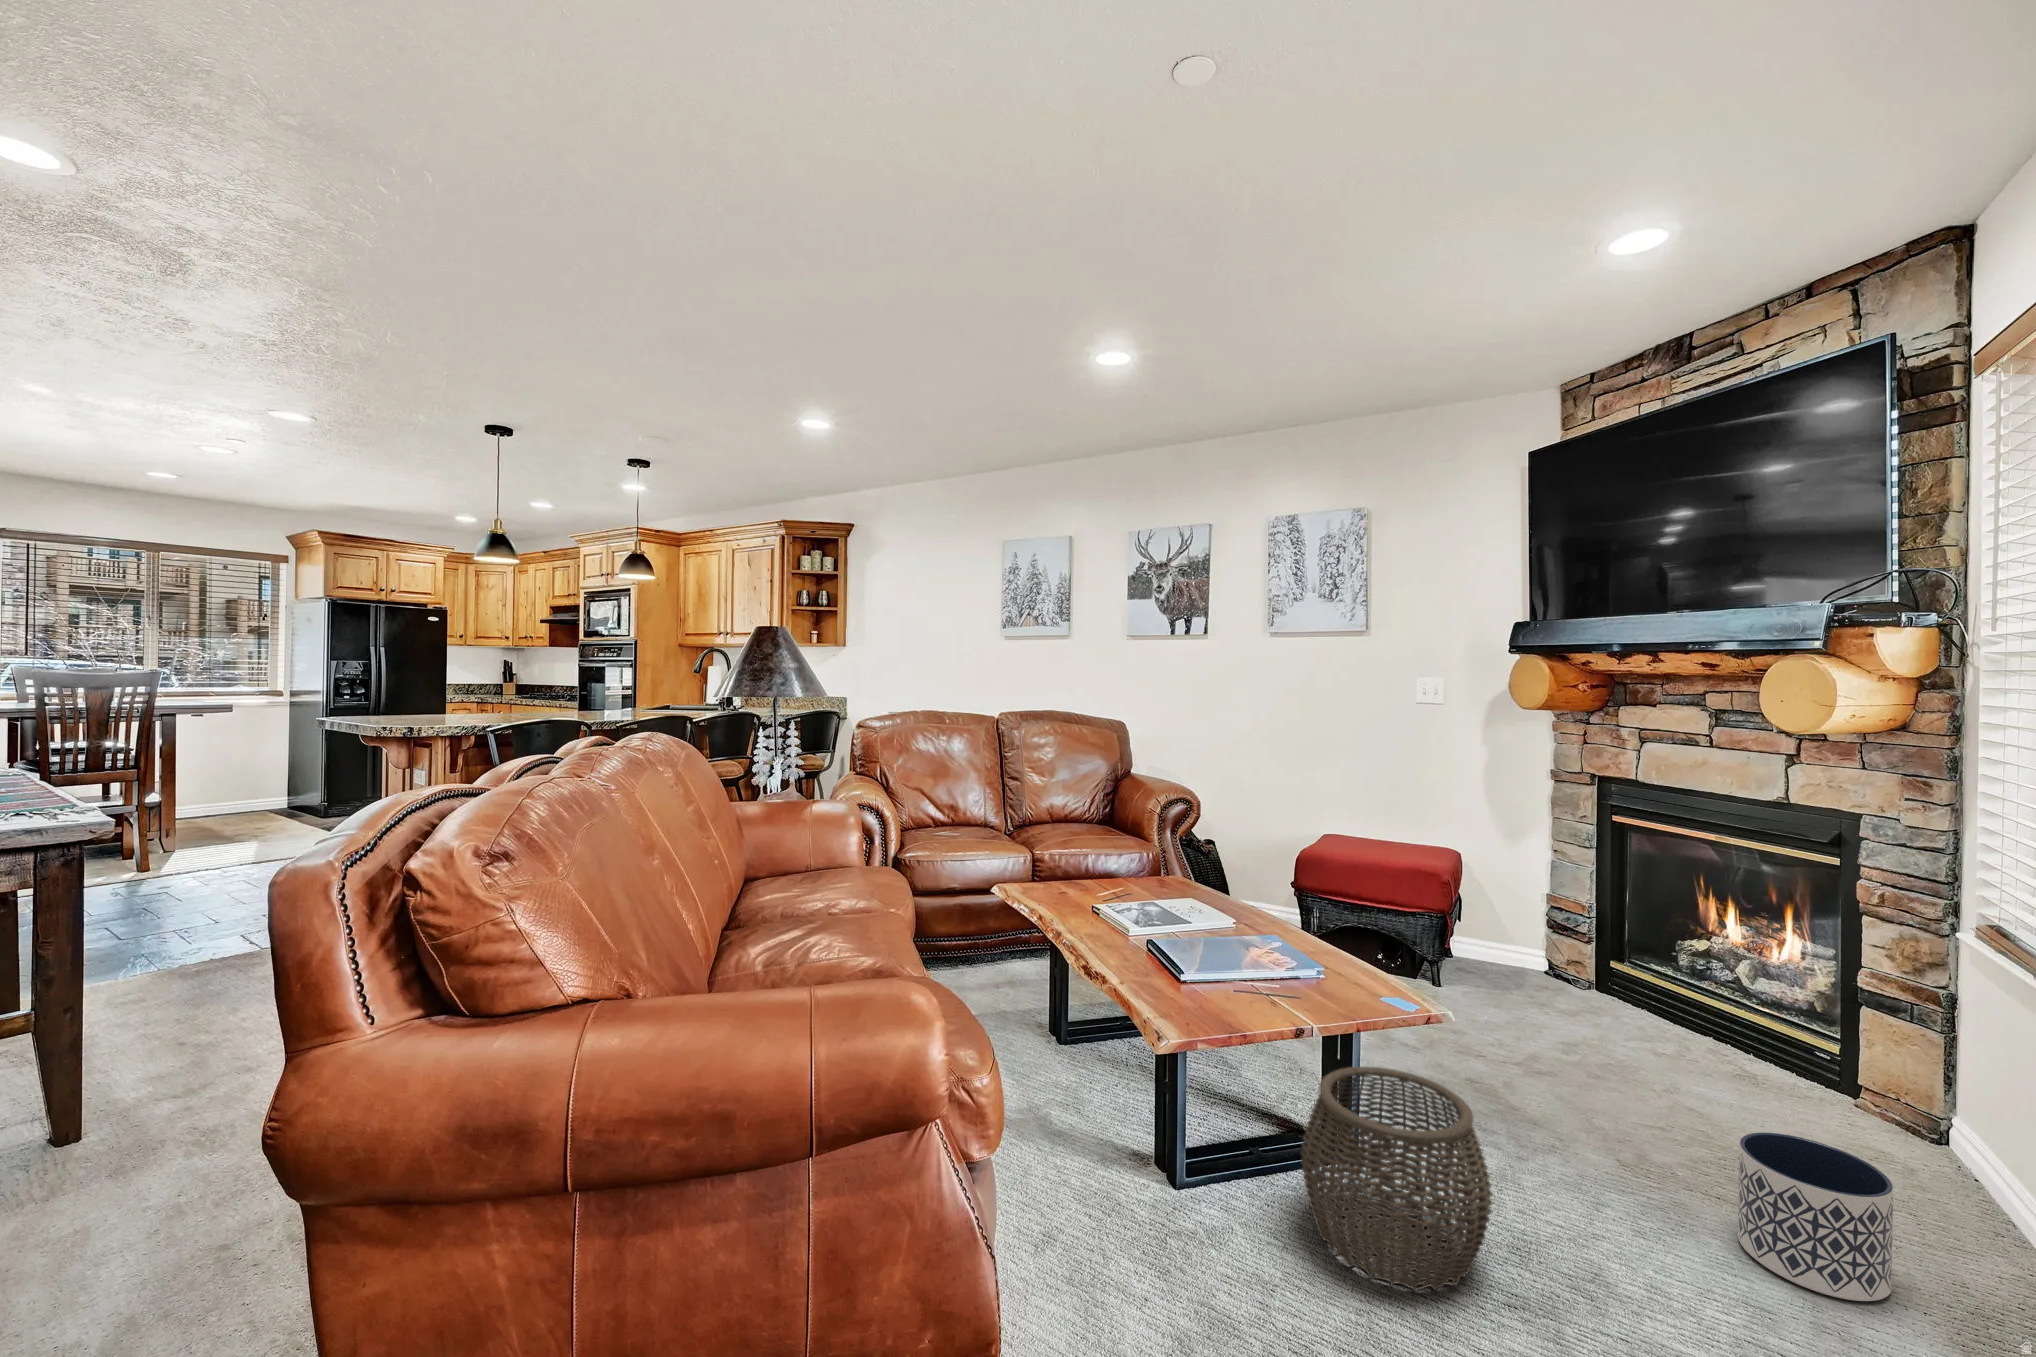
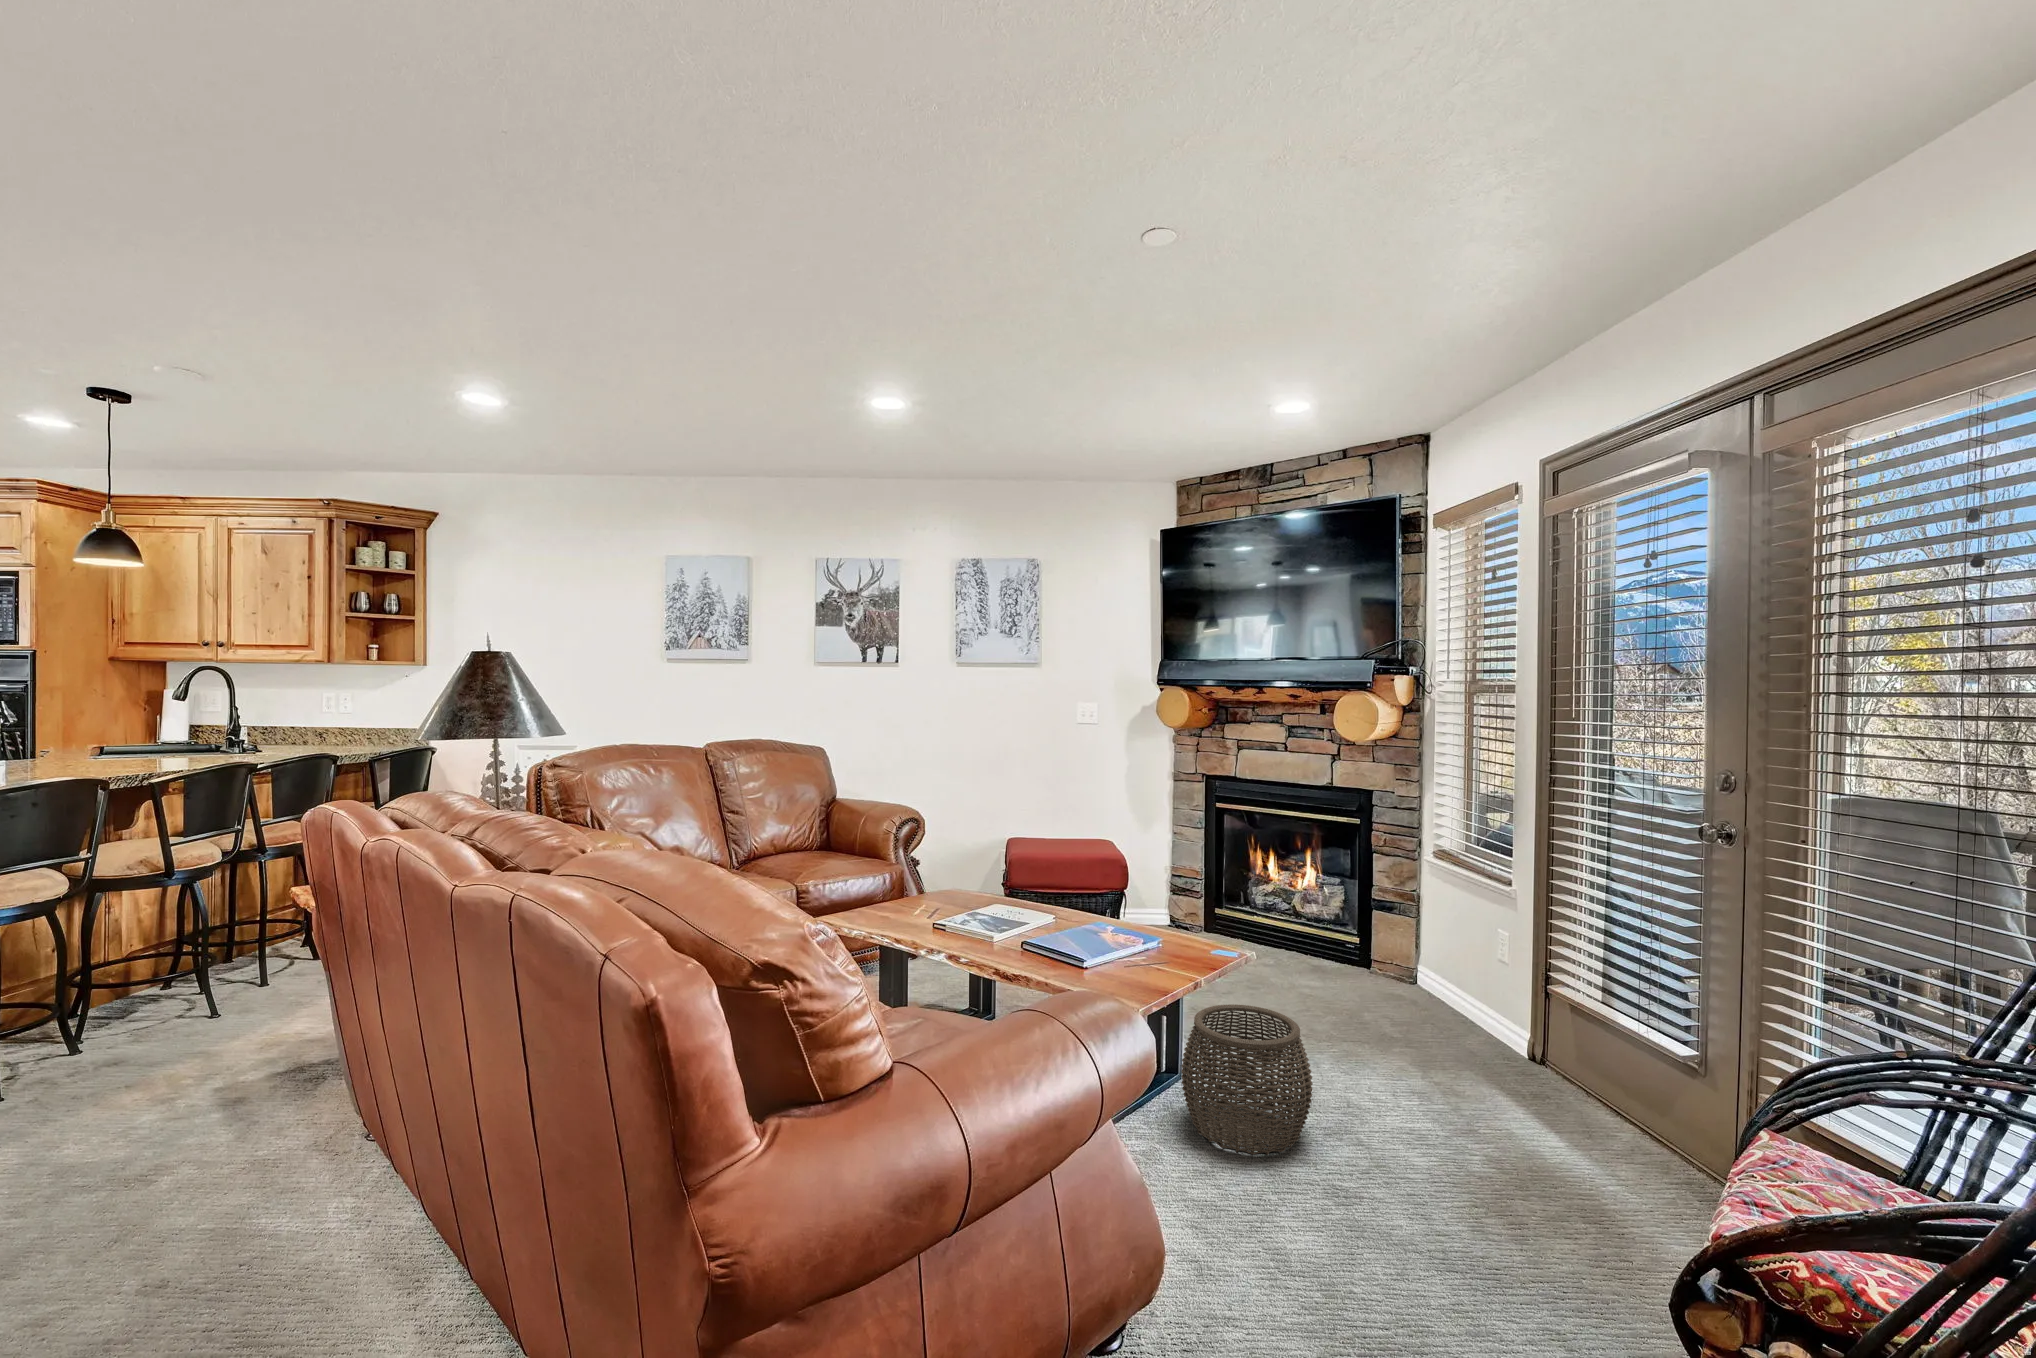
planter: present [1738,1132,1893,1301] -> none [1386,994,1462,1082]

